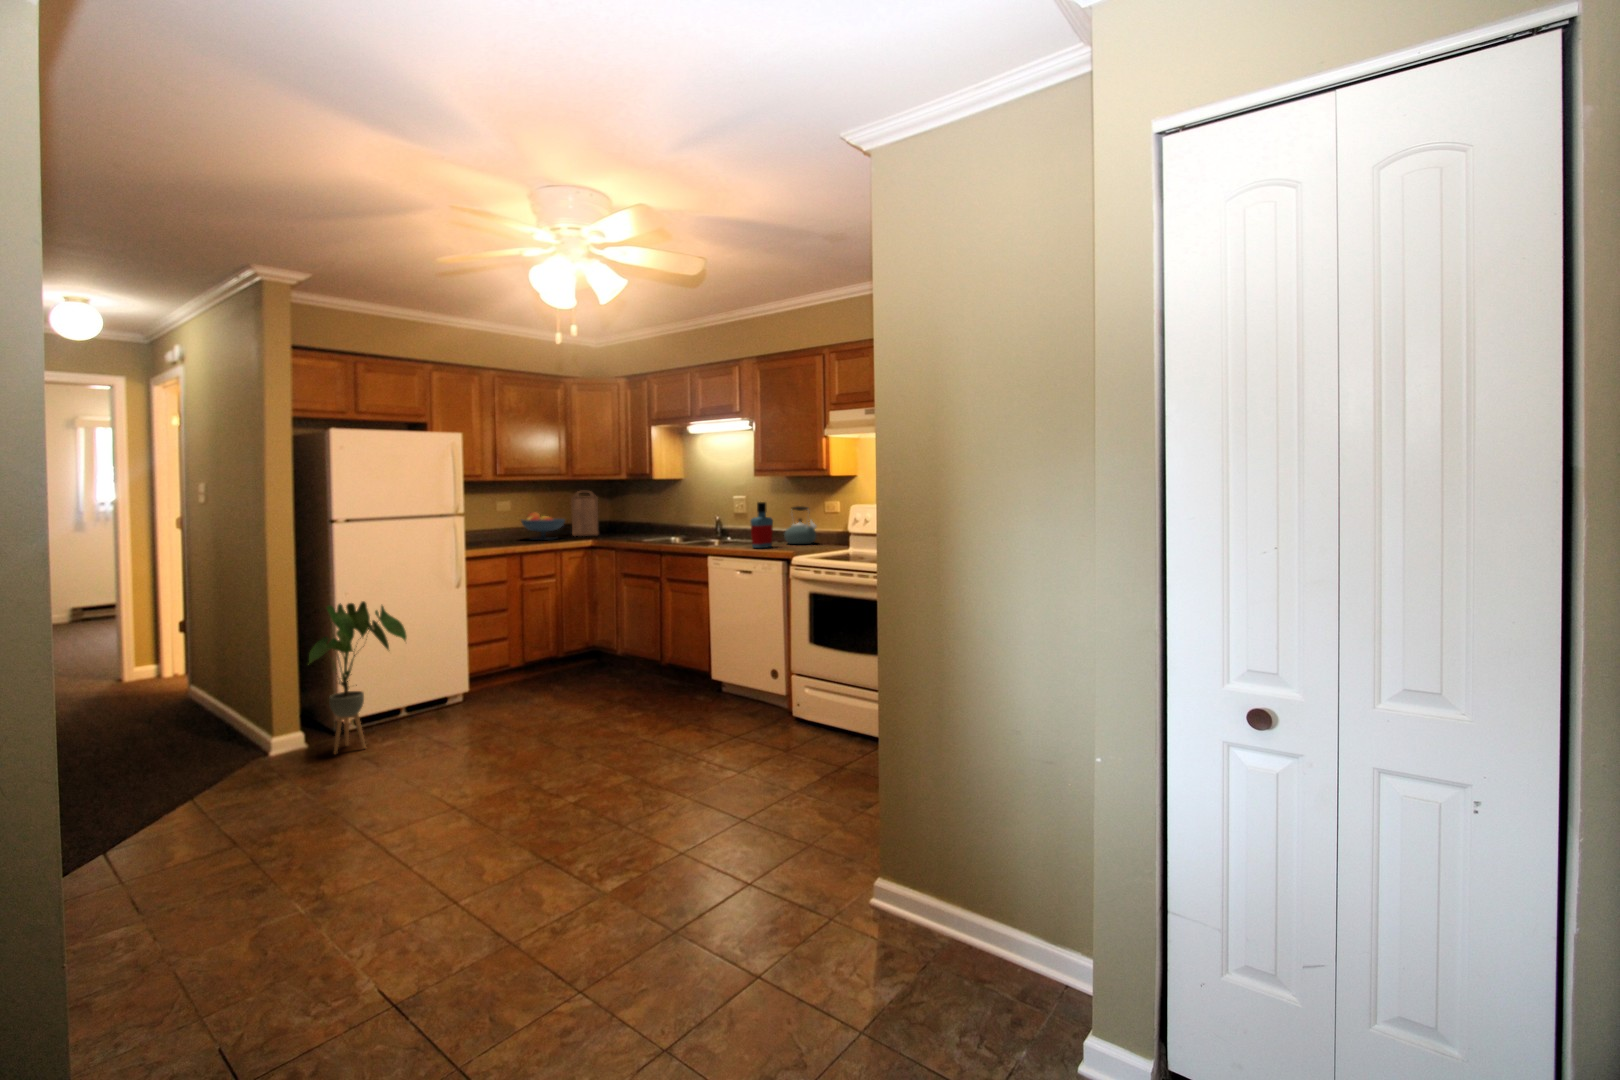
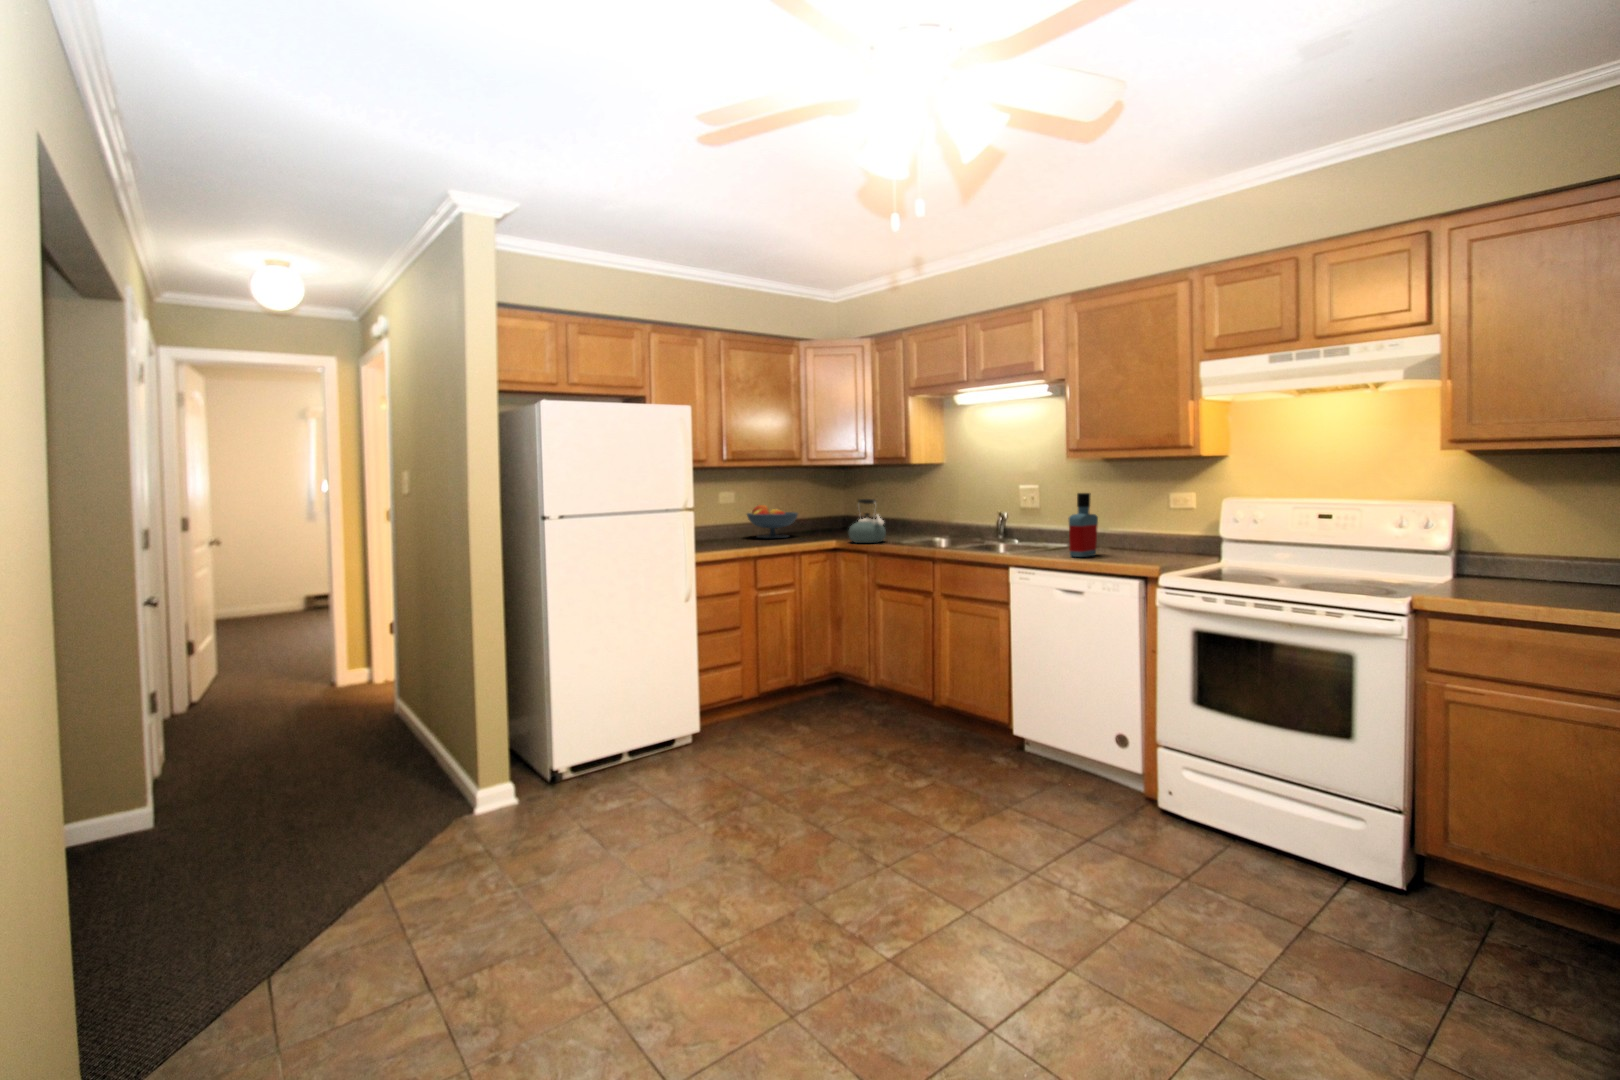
cutting board: present [571,491,599,536] -> none [802,478,834,533]
kettle: present [784,506,816,544] -> present [849,499,886,543]
house plant: present [308,601,407,754] -> none [518,622,636,821]

